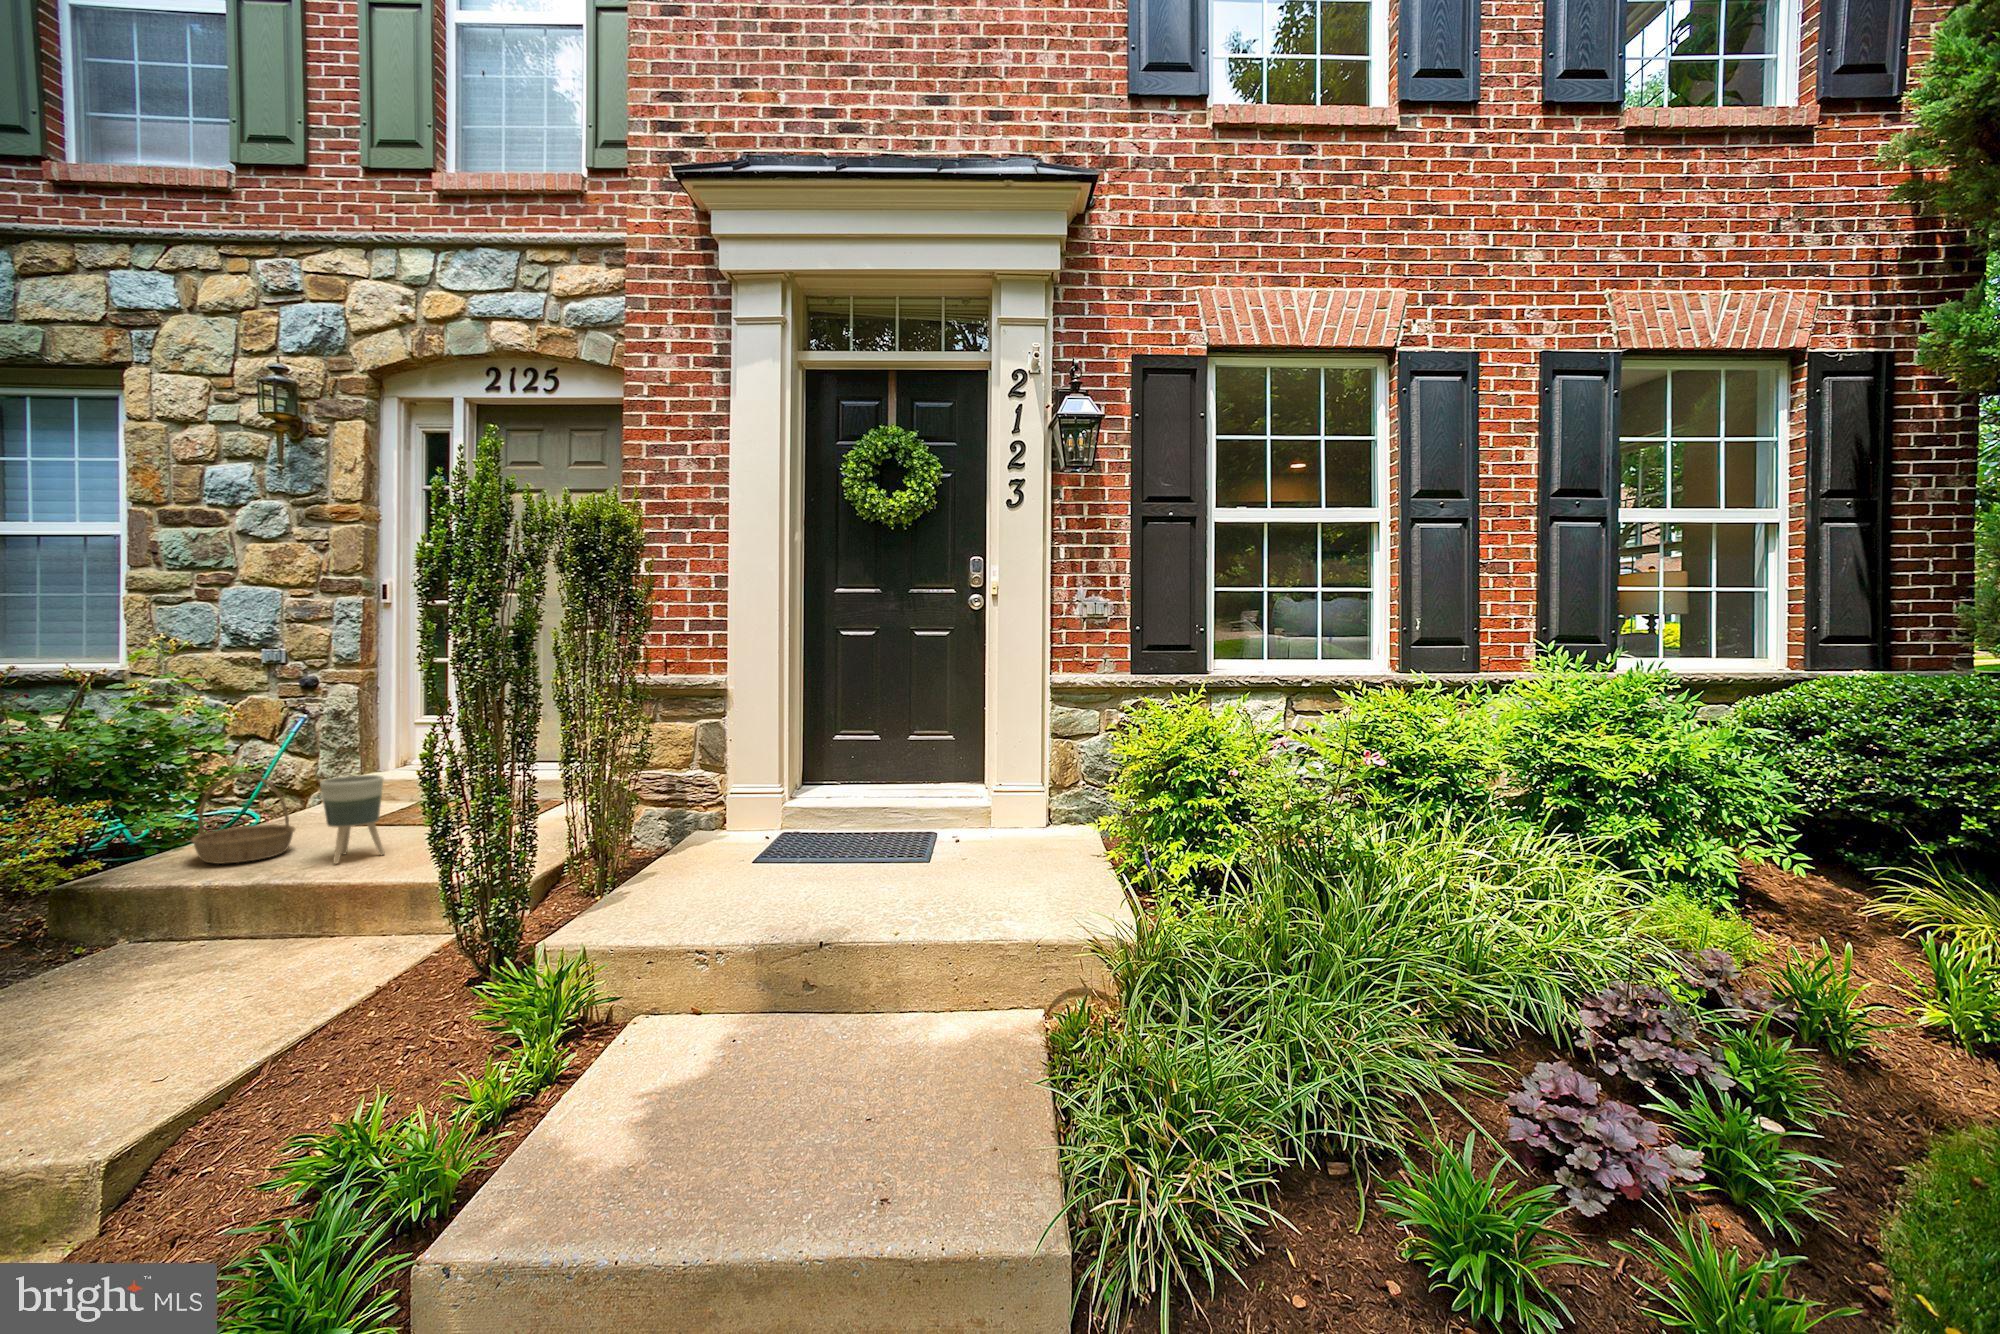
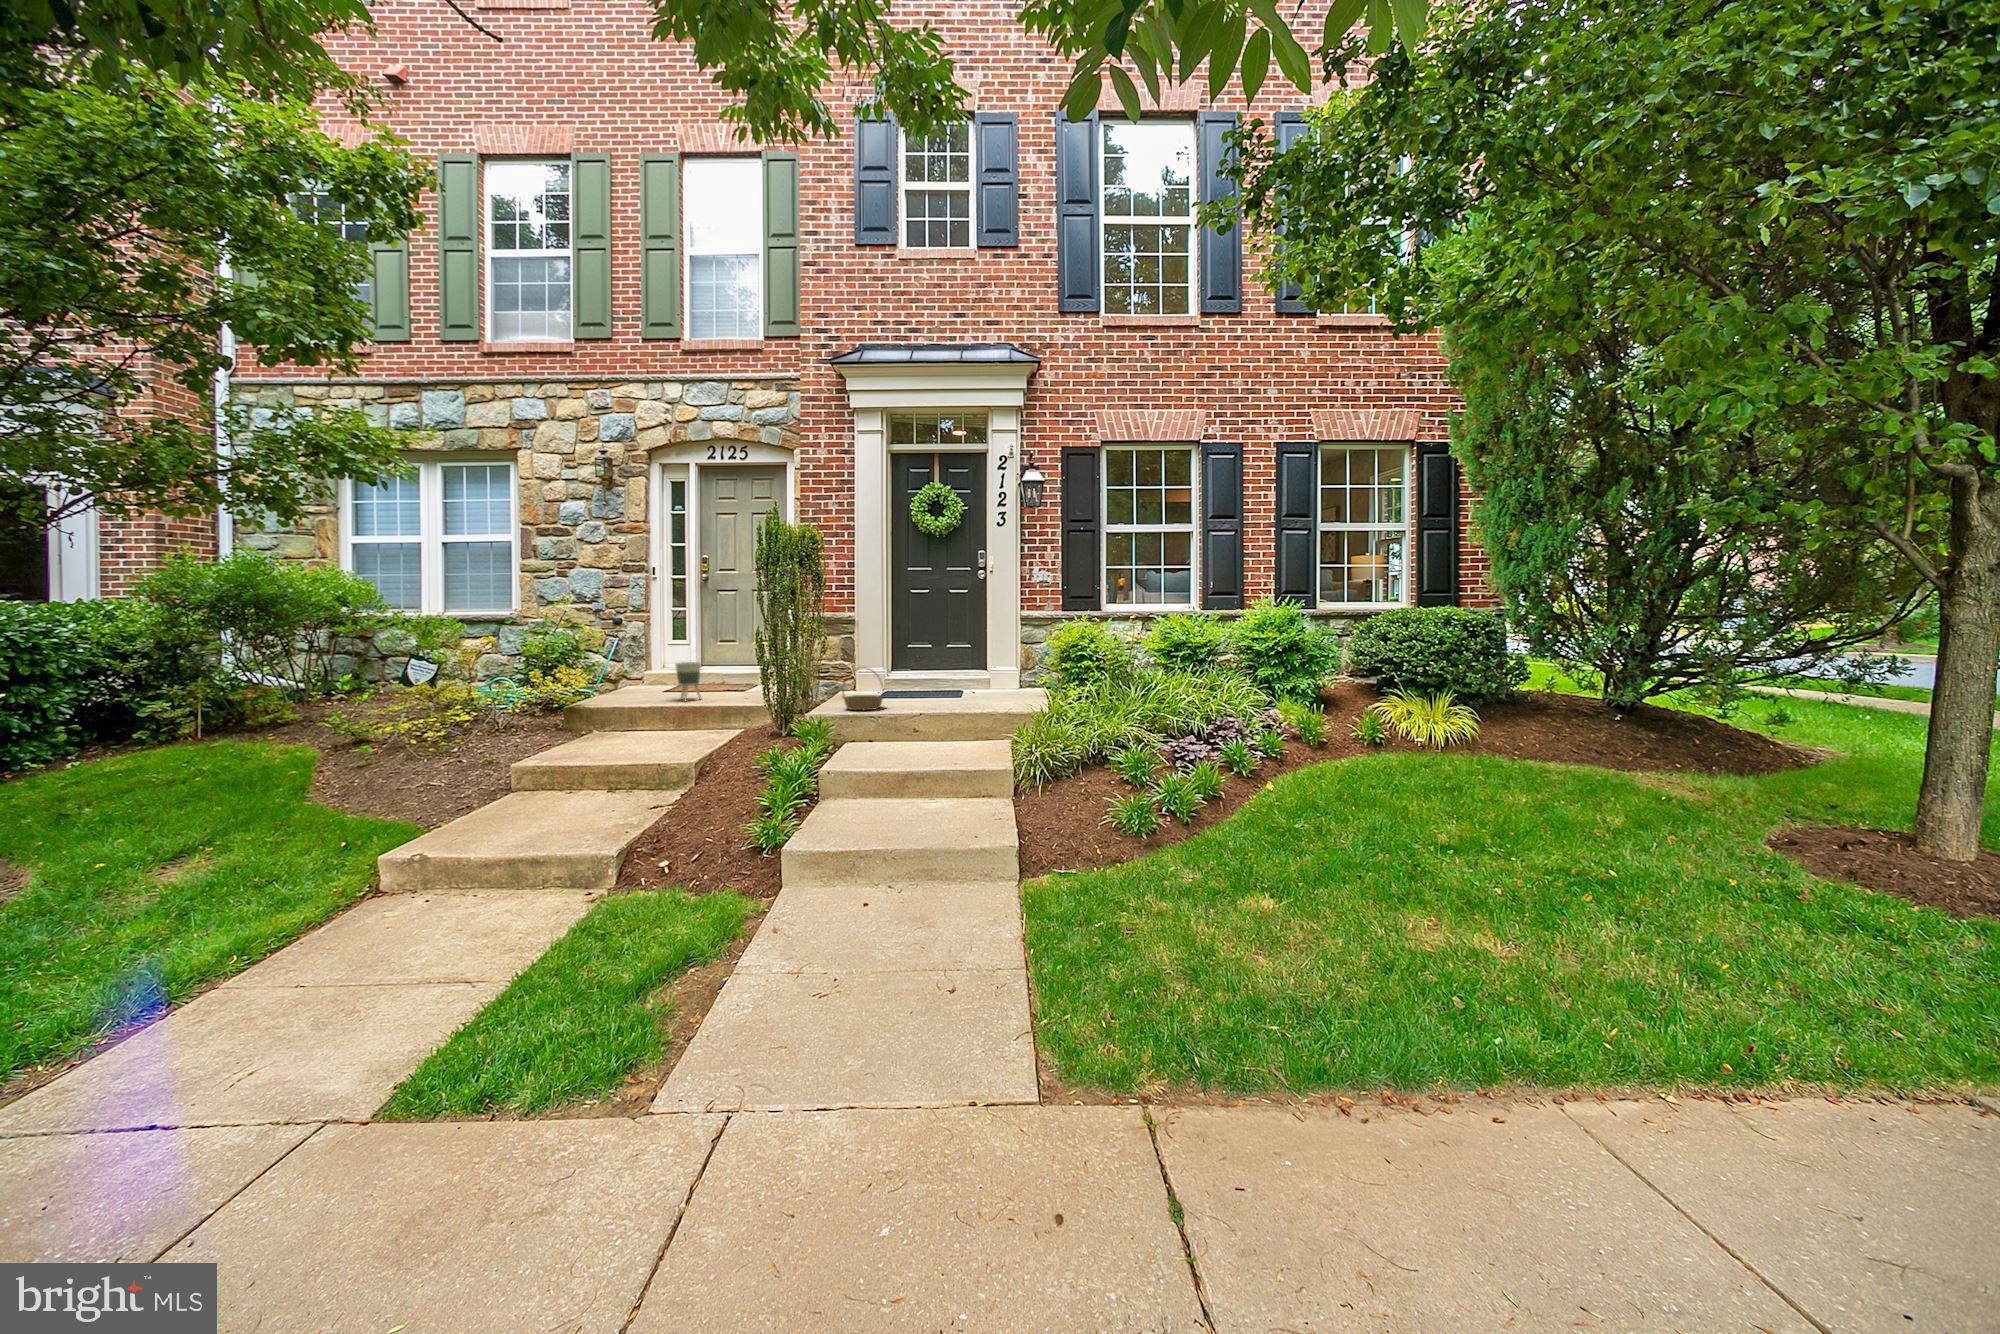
basket: present [191,773,295,864] -> present [842,668,884,710]

